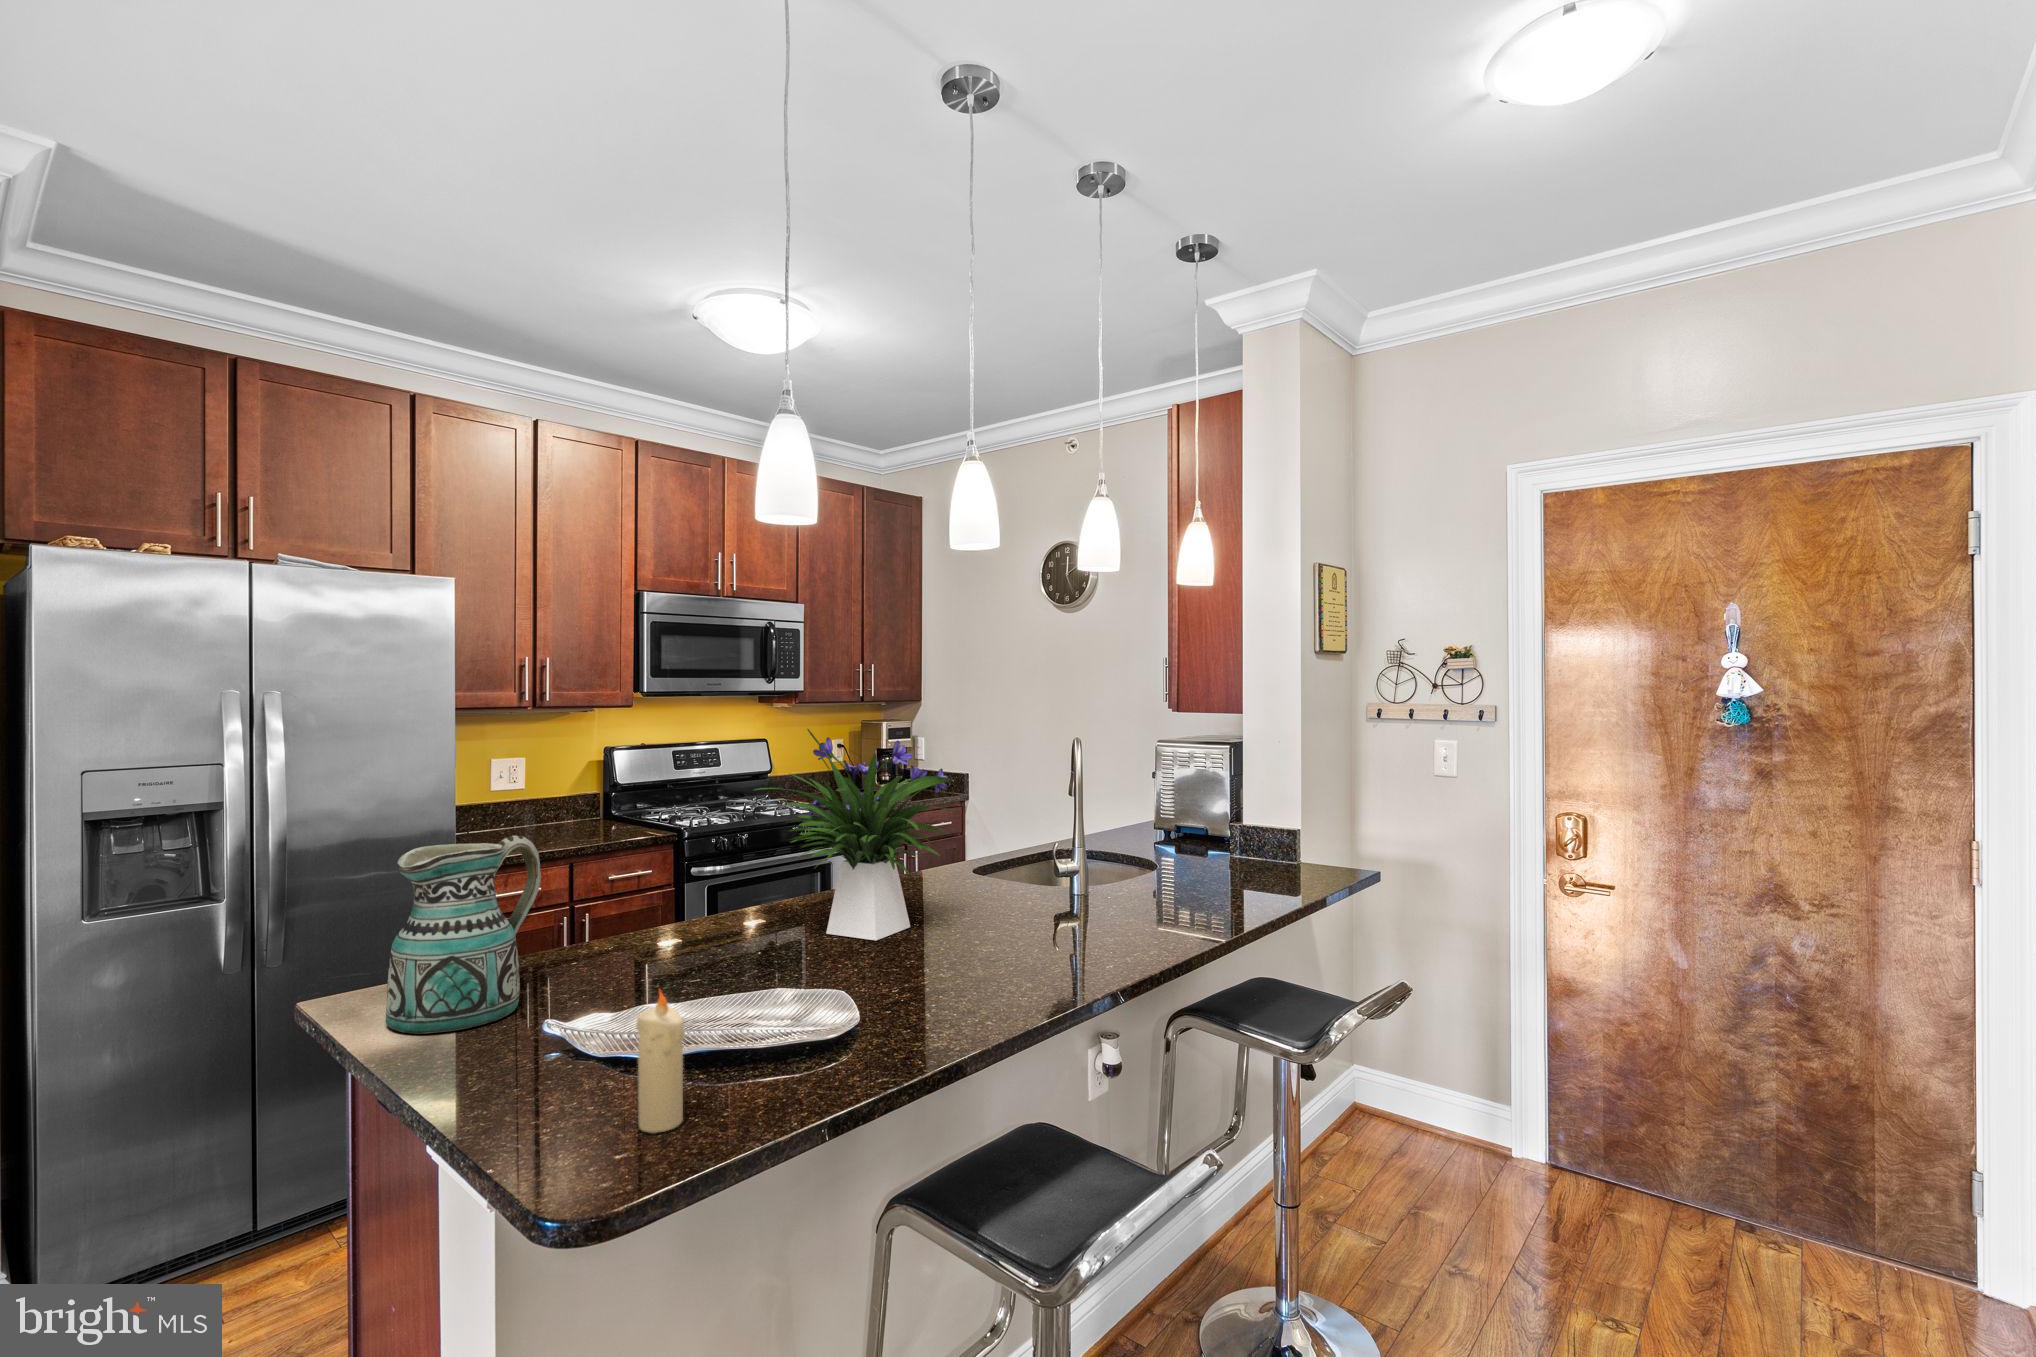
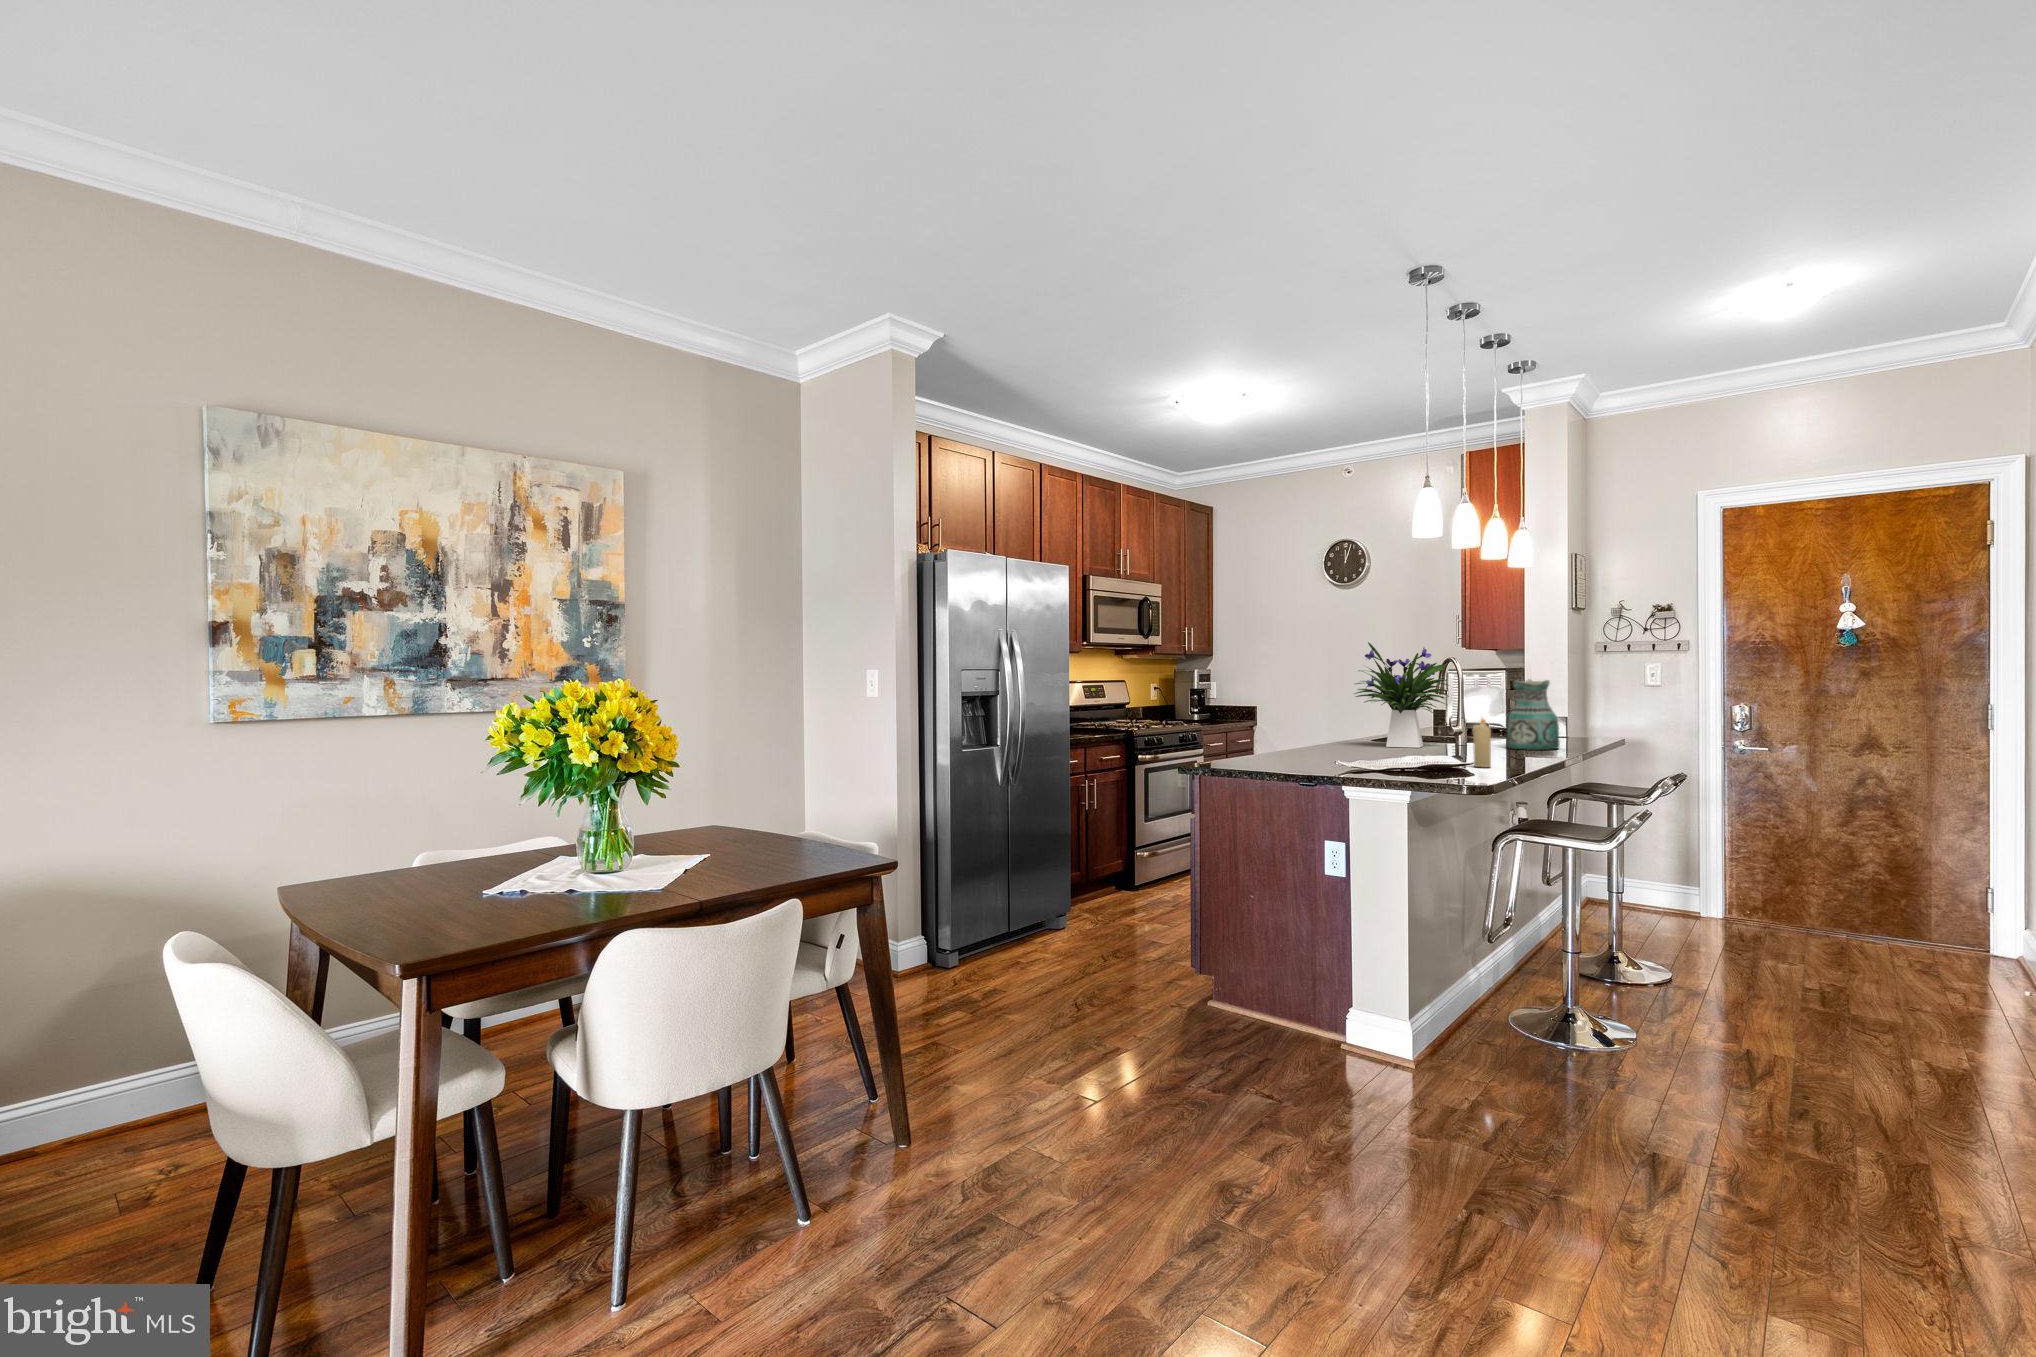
ceramic pitcher: present [386,835,541,1033] -> present [1507,679,1560,750]

